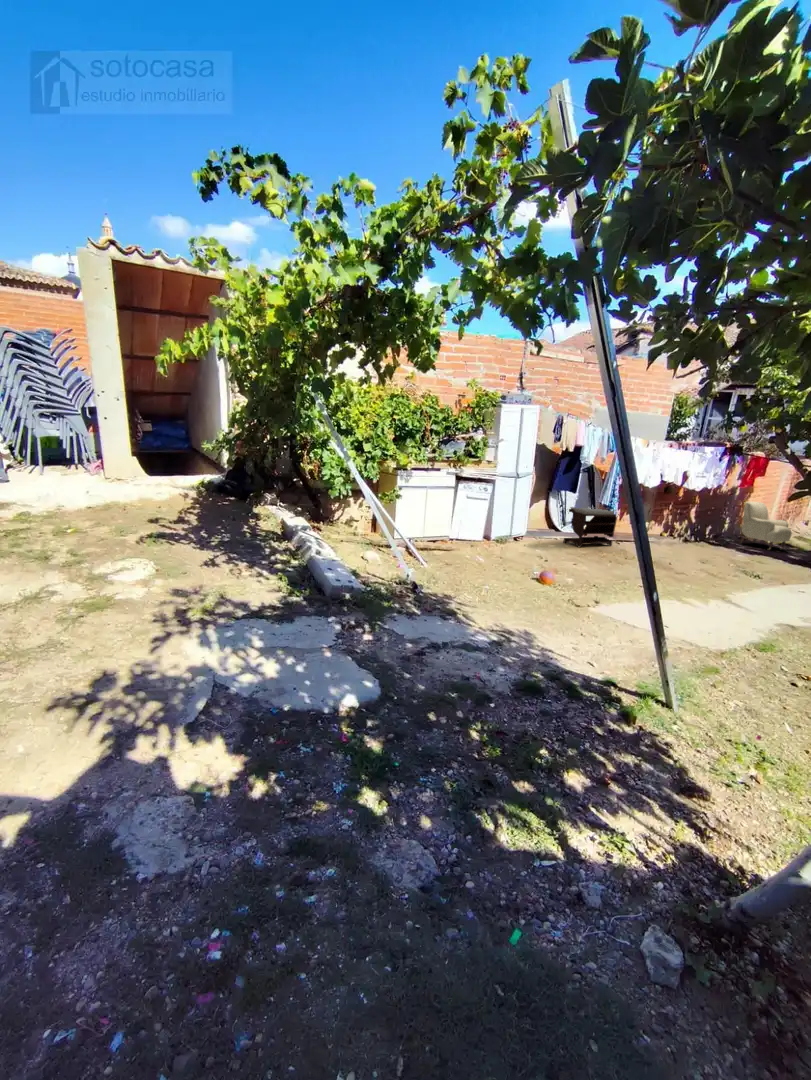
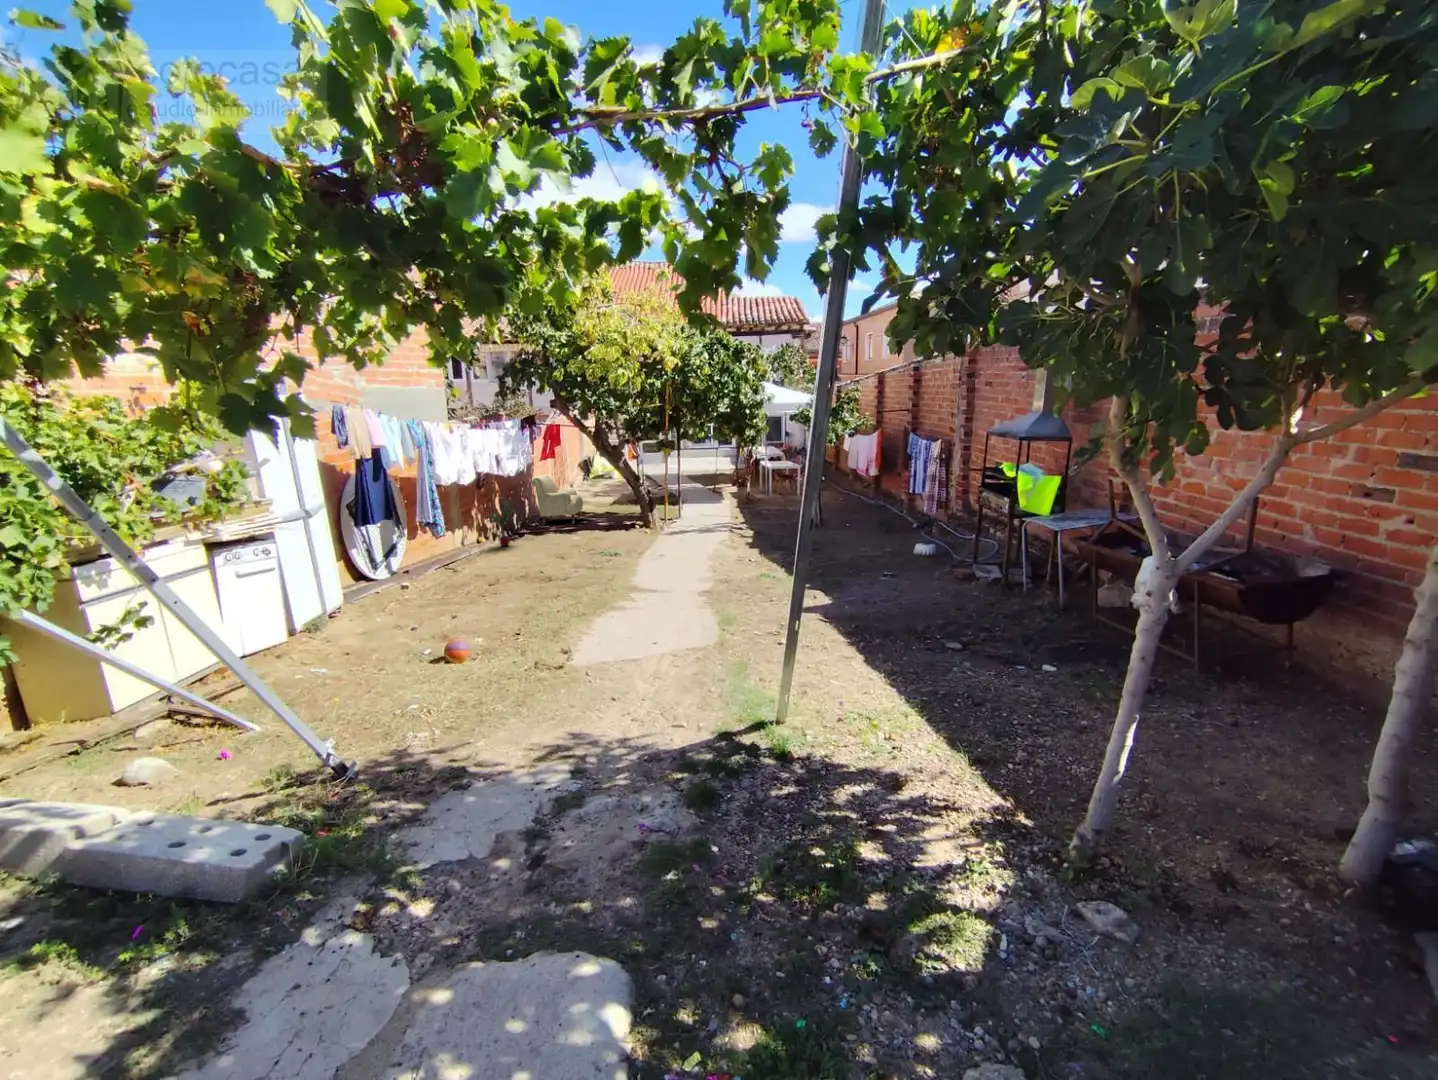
potted tree: none [673,506,704,546] -> present [488,497,516,546]
bench: present [563,507,619,547] -> none [380,527,447,594]

